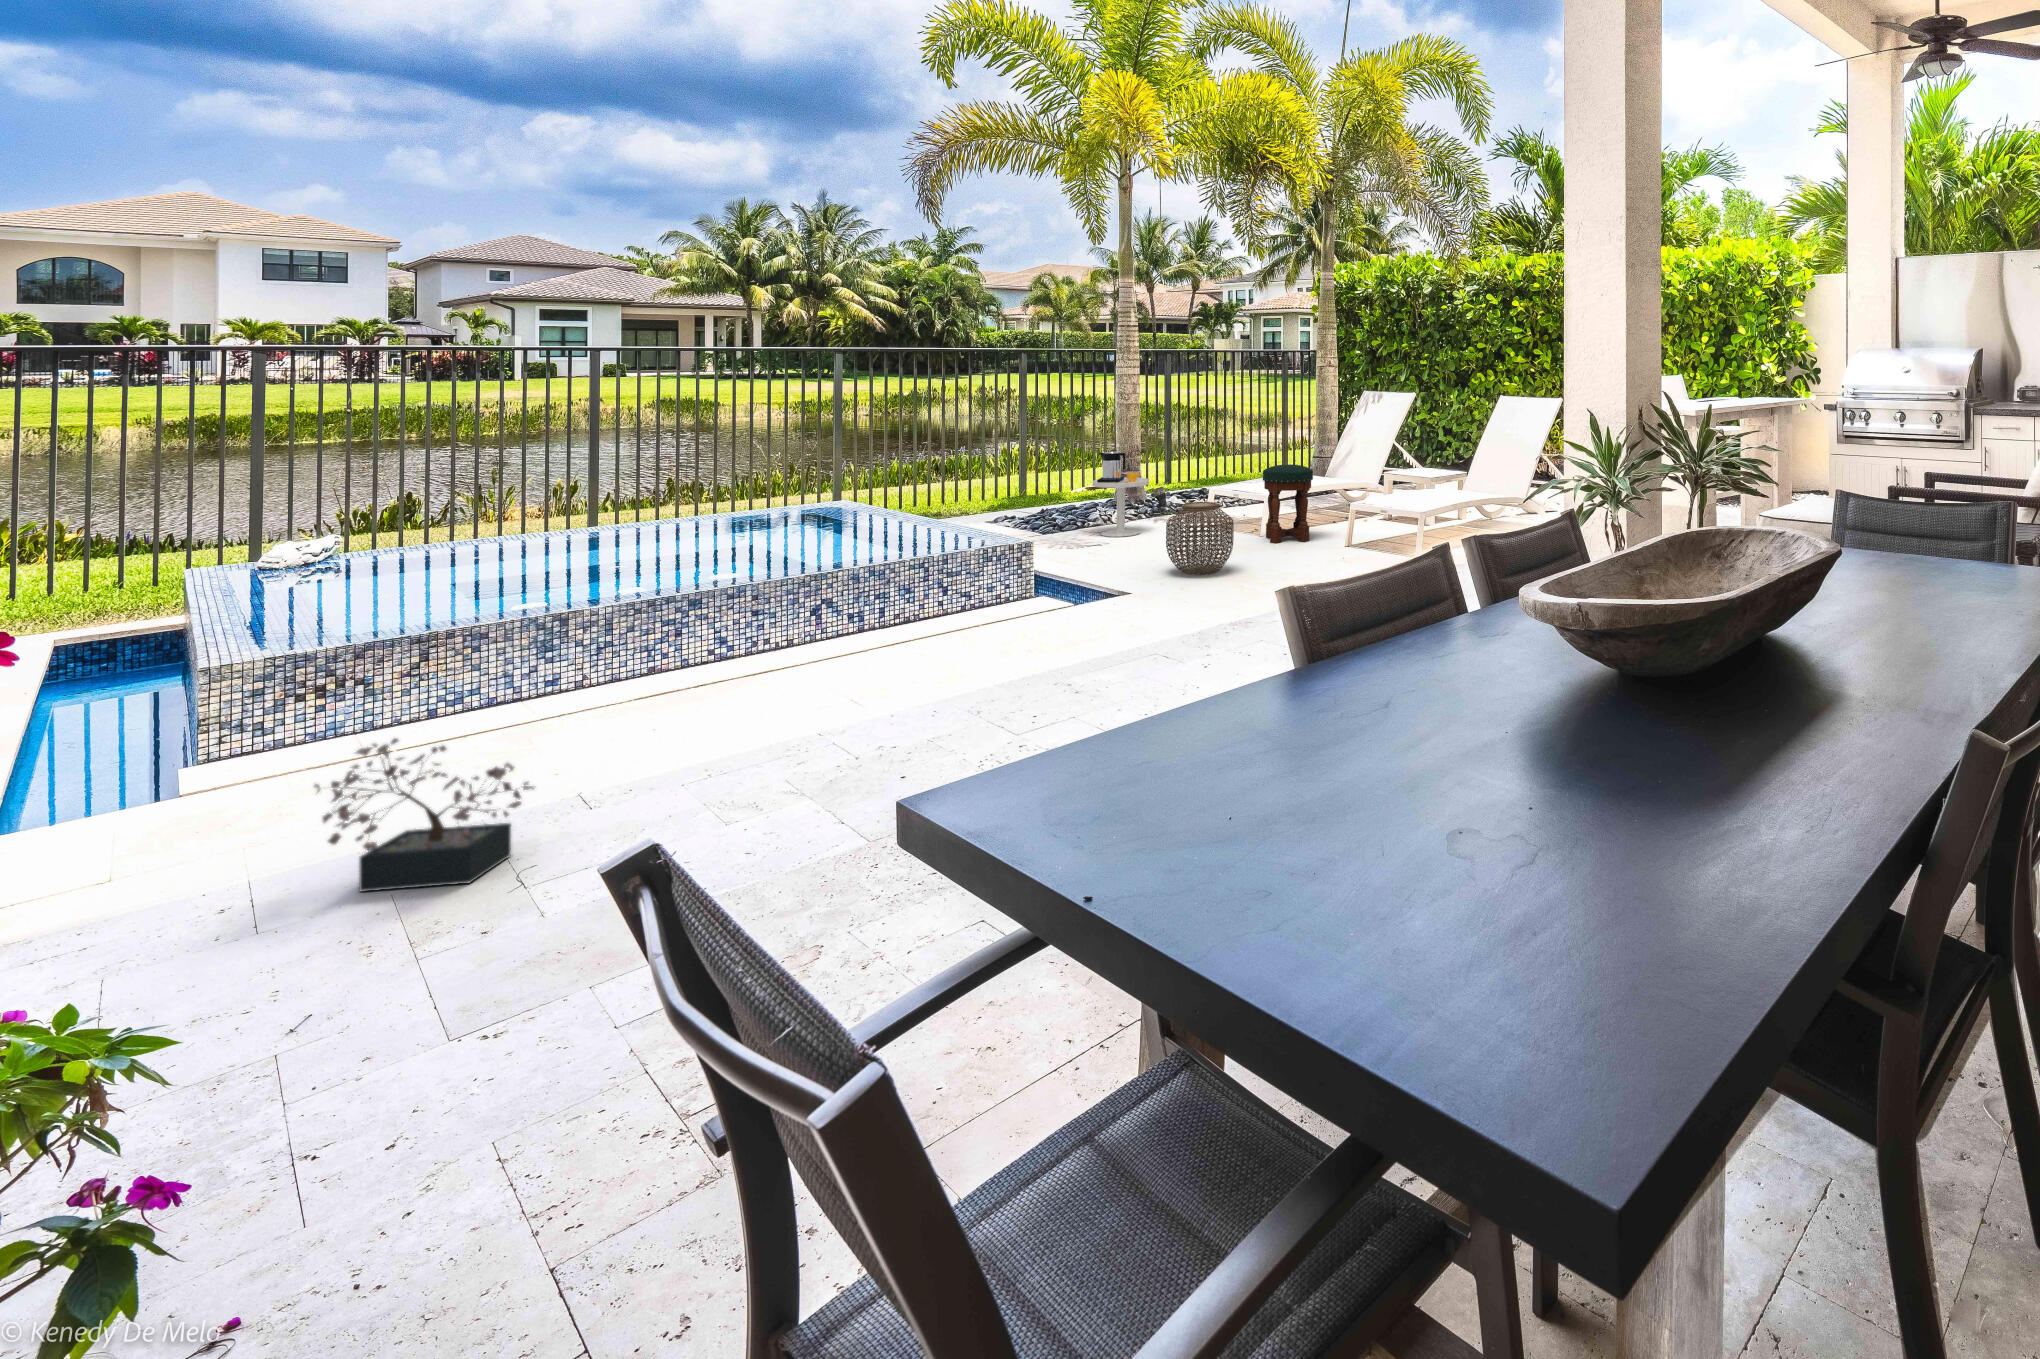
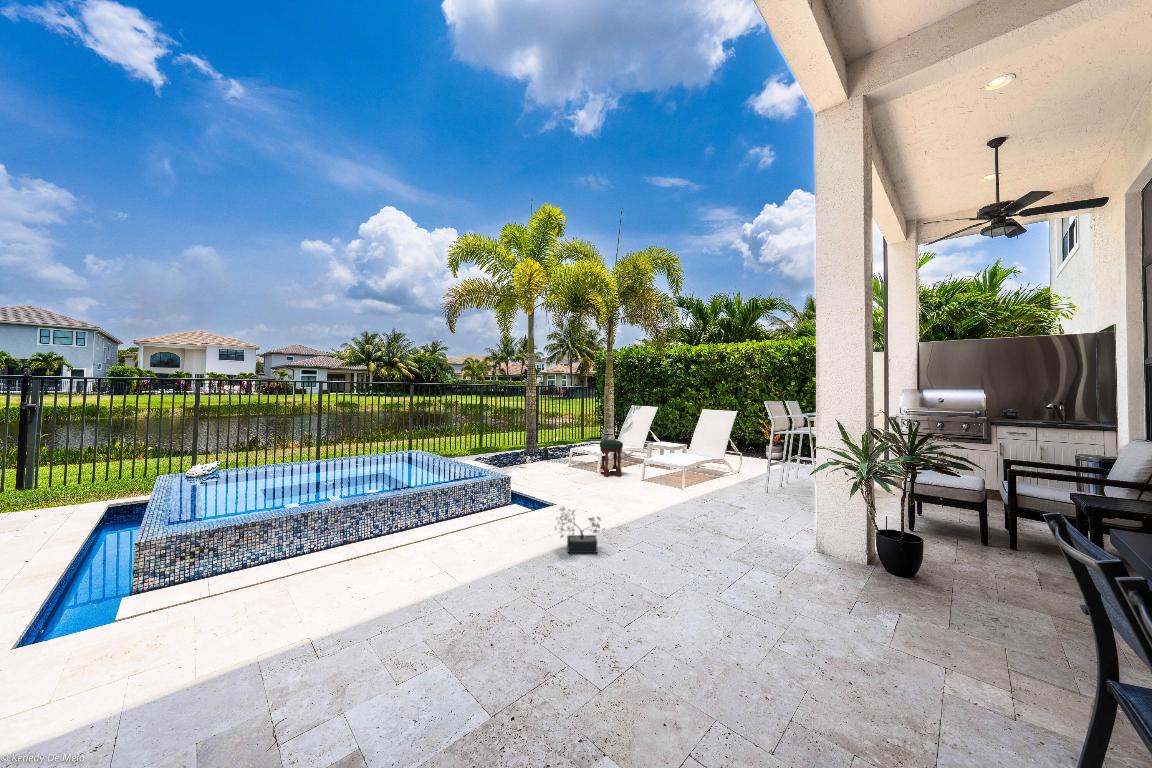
side table: present [1093,452,1149,537] -> none [522,432,546,471]
woven basket: present [1166,502,1234,575] -> none [565,458,596,494]
decorative plant: present [315,738,534,892] -> present [555,507,605,553]

